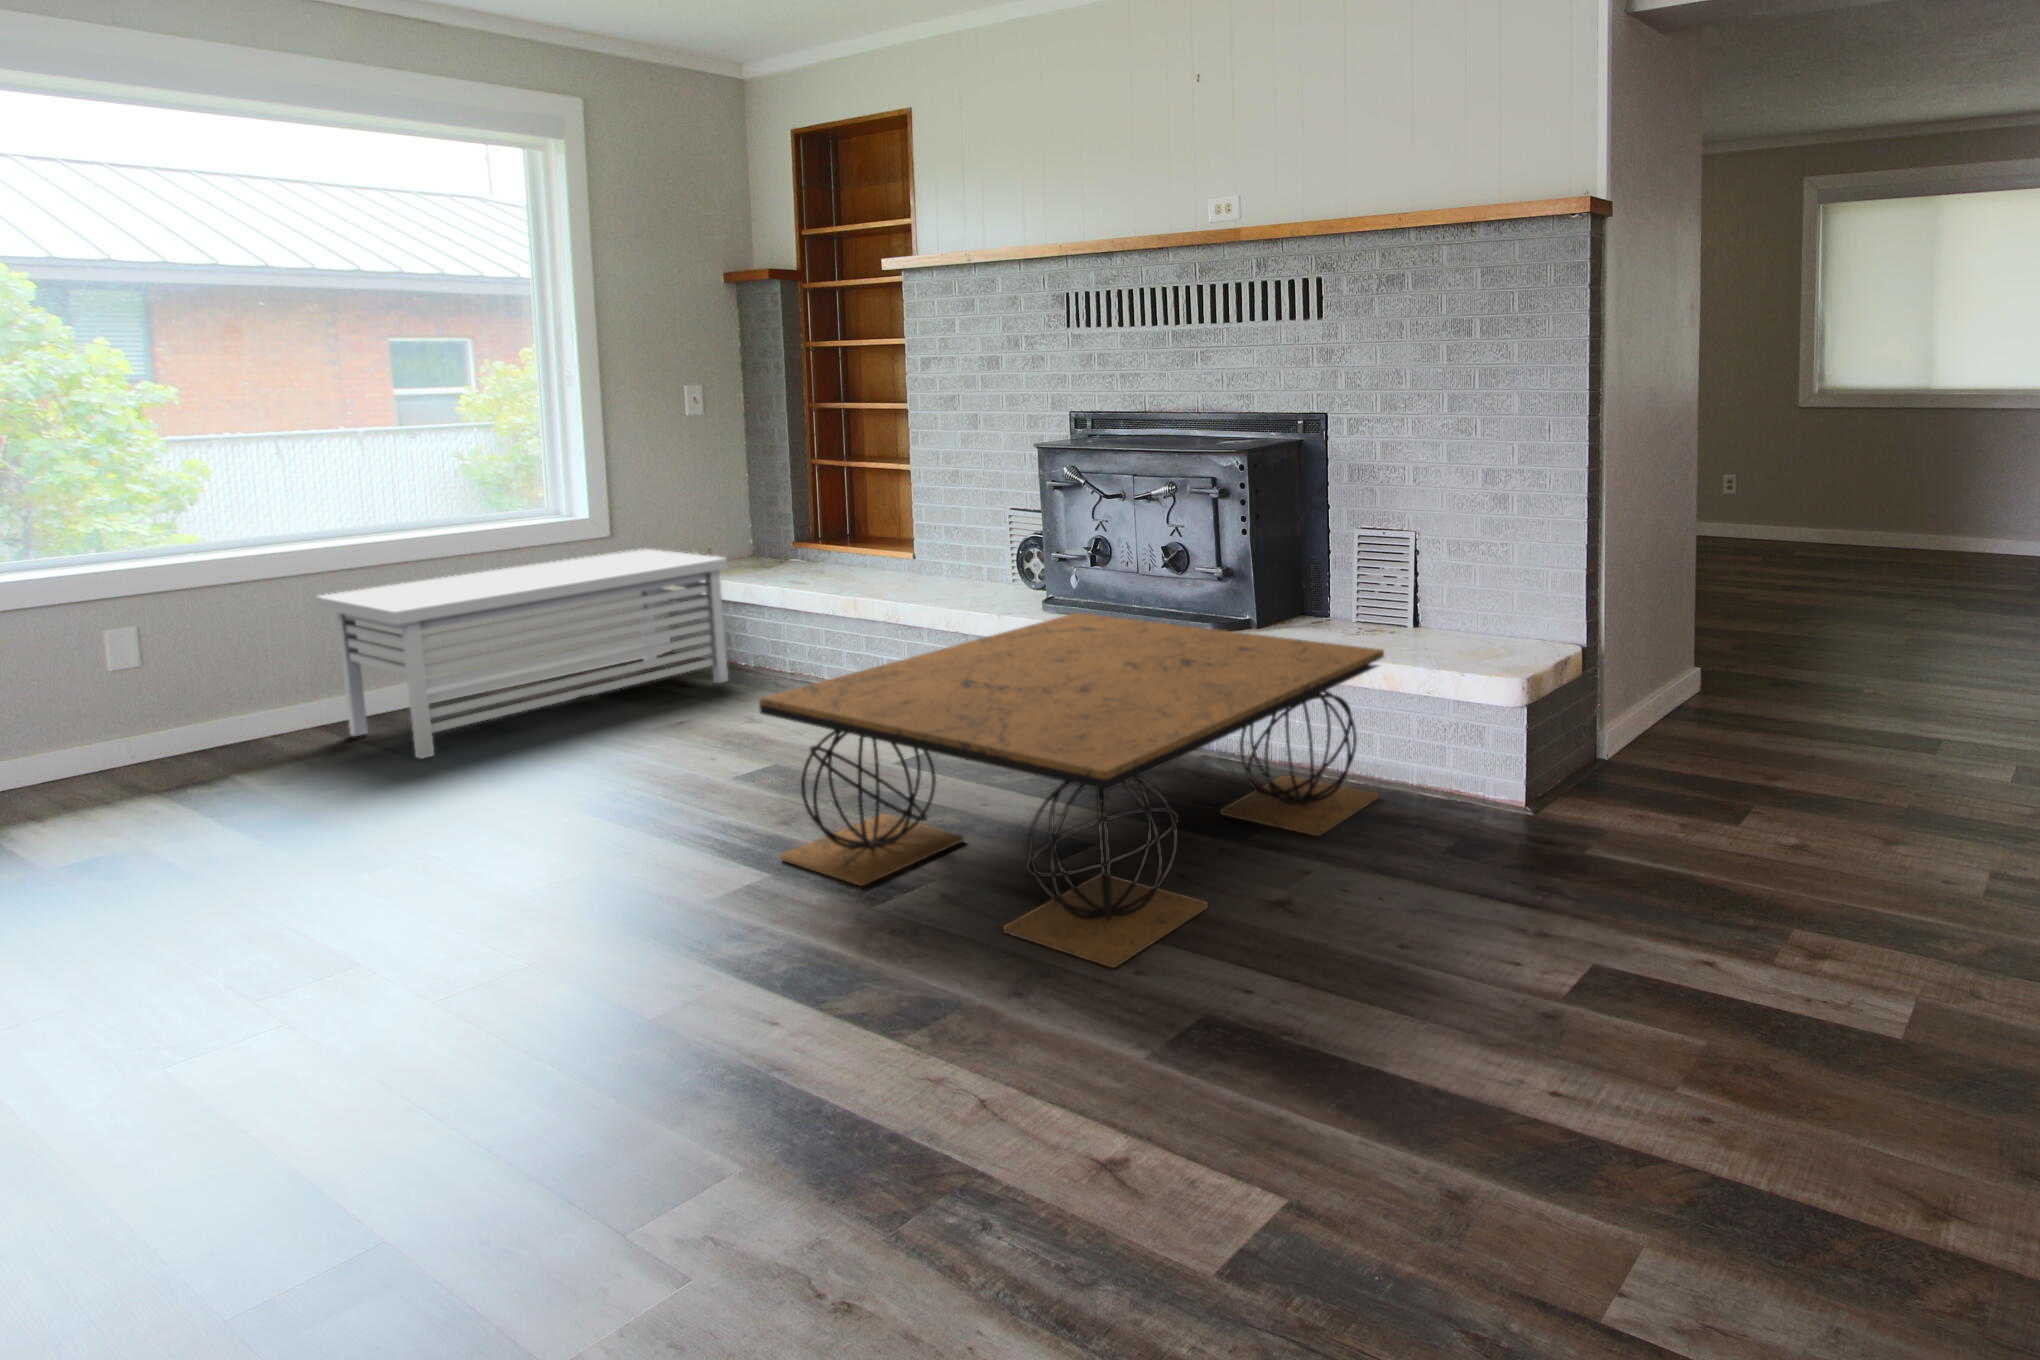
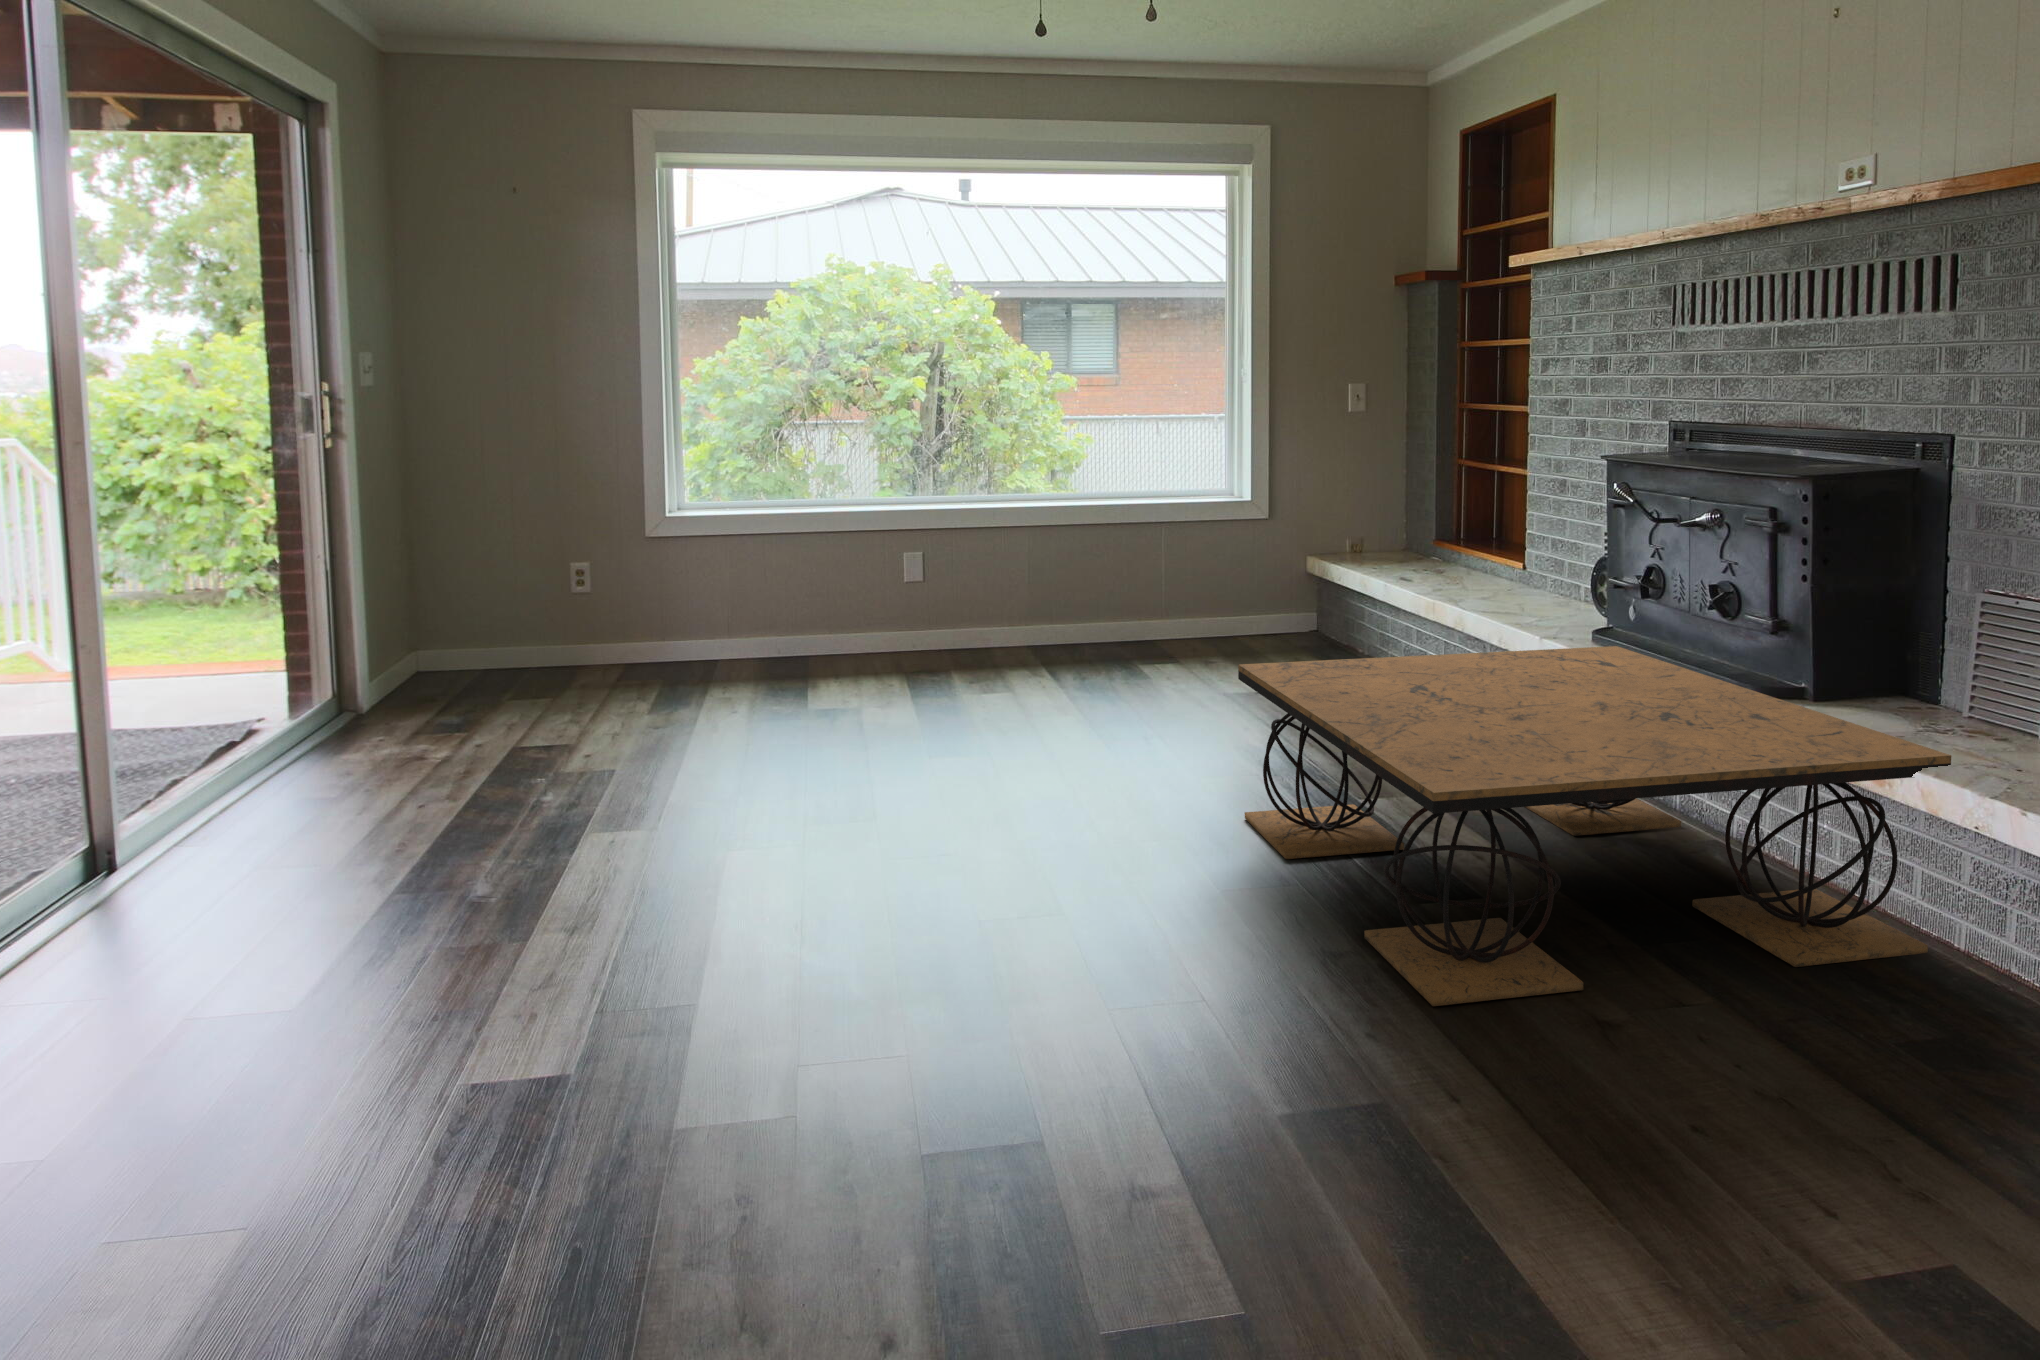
storage bench: present [316,549,728,759] -> none [1045,530,1341,675]

